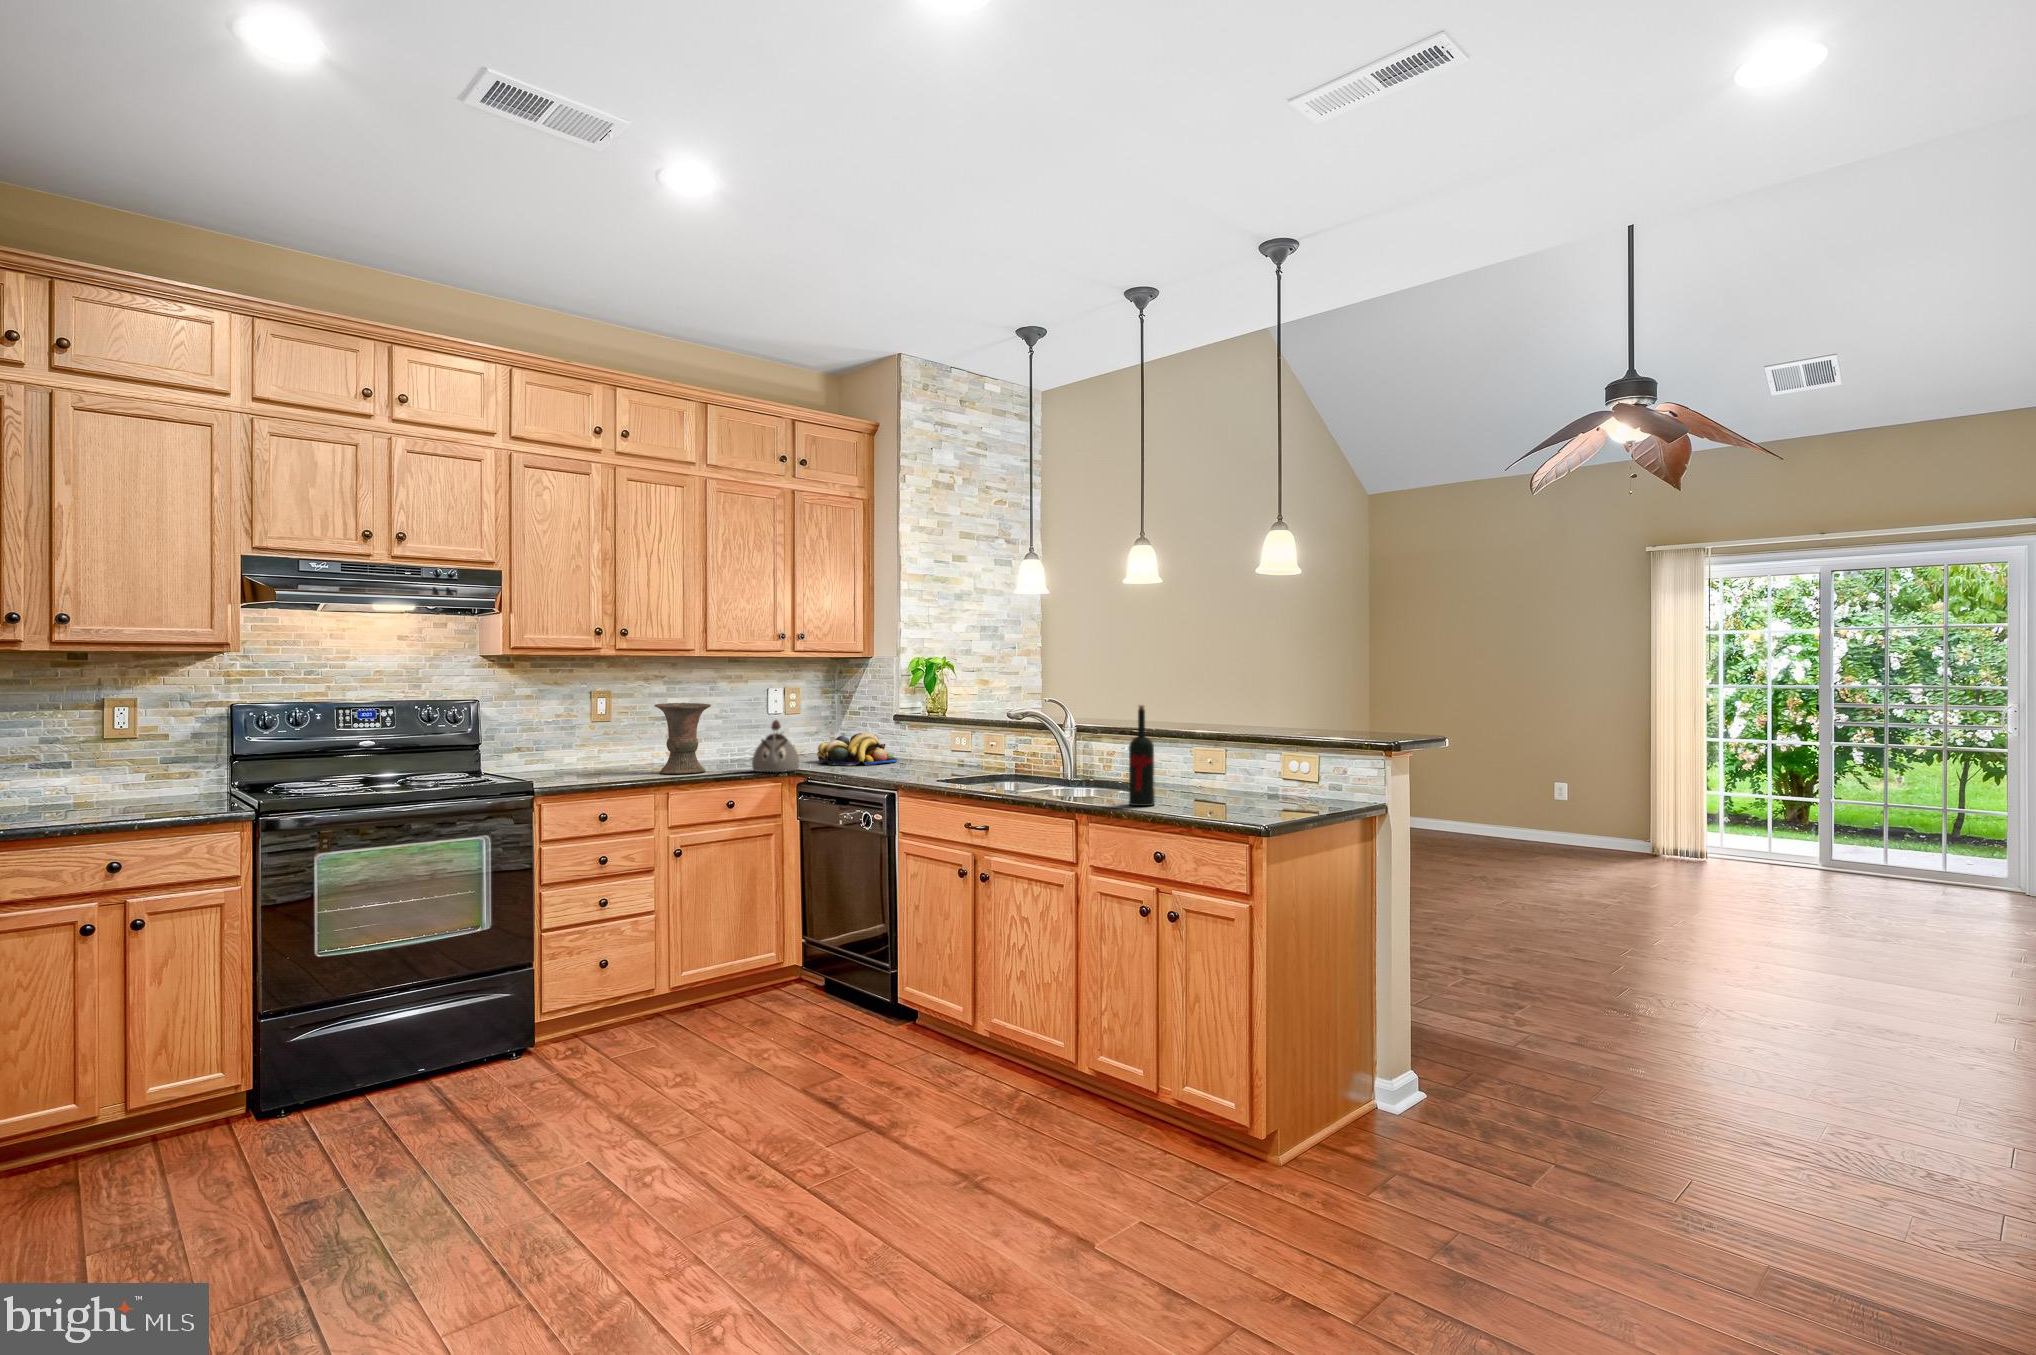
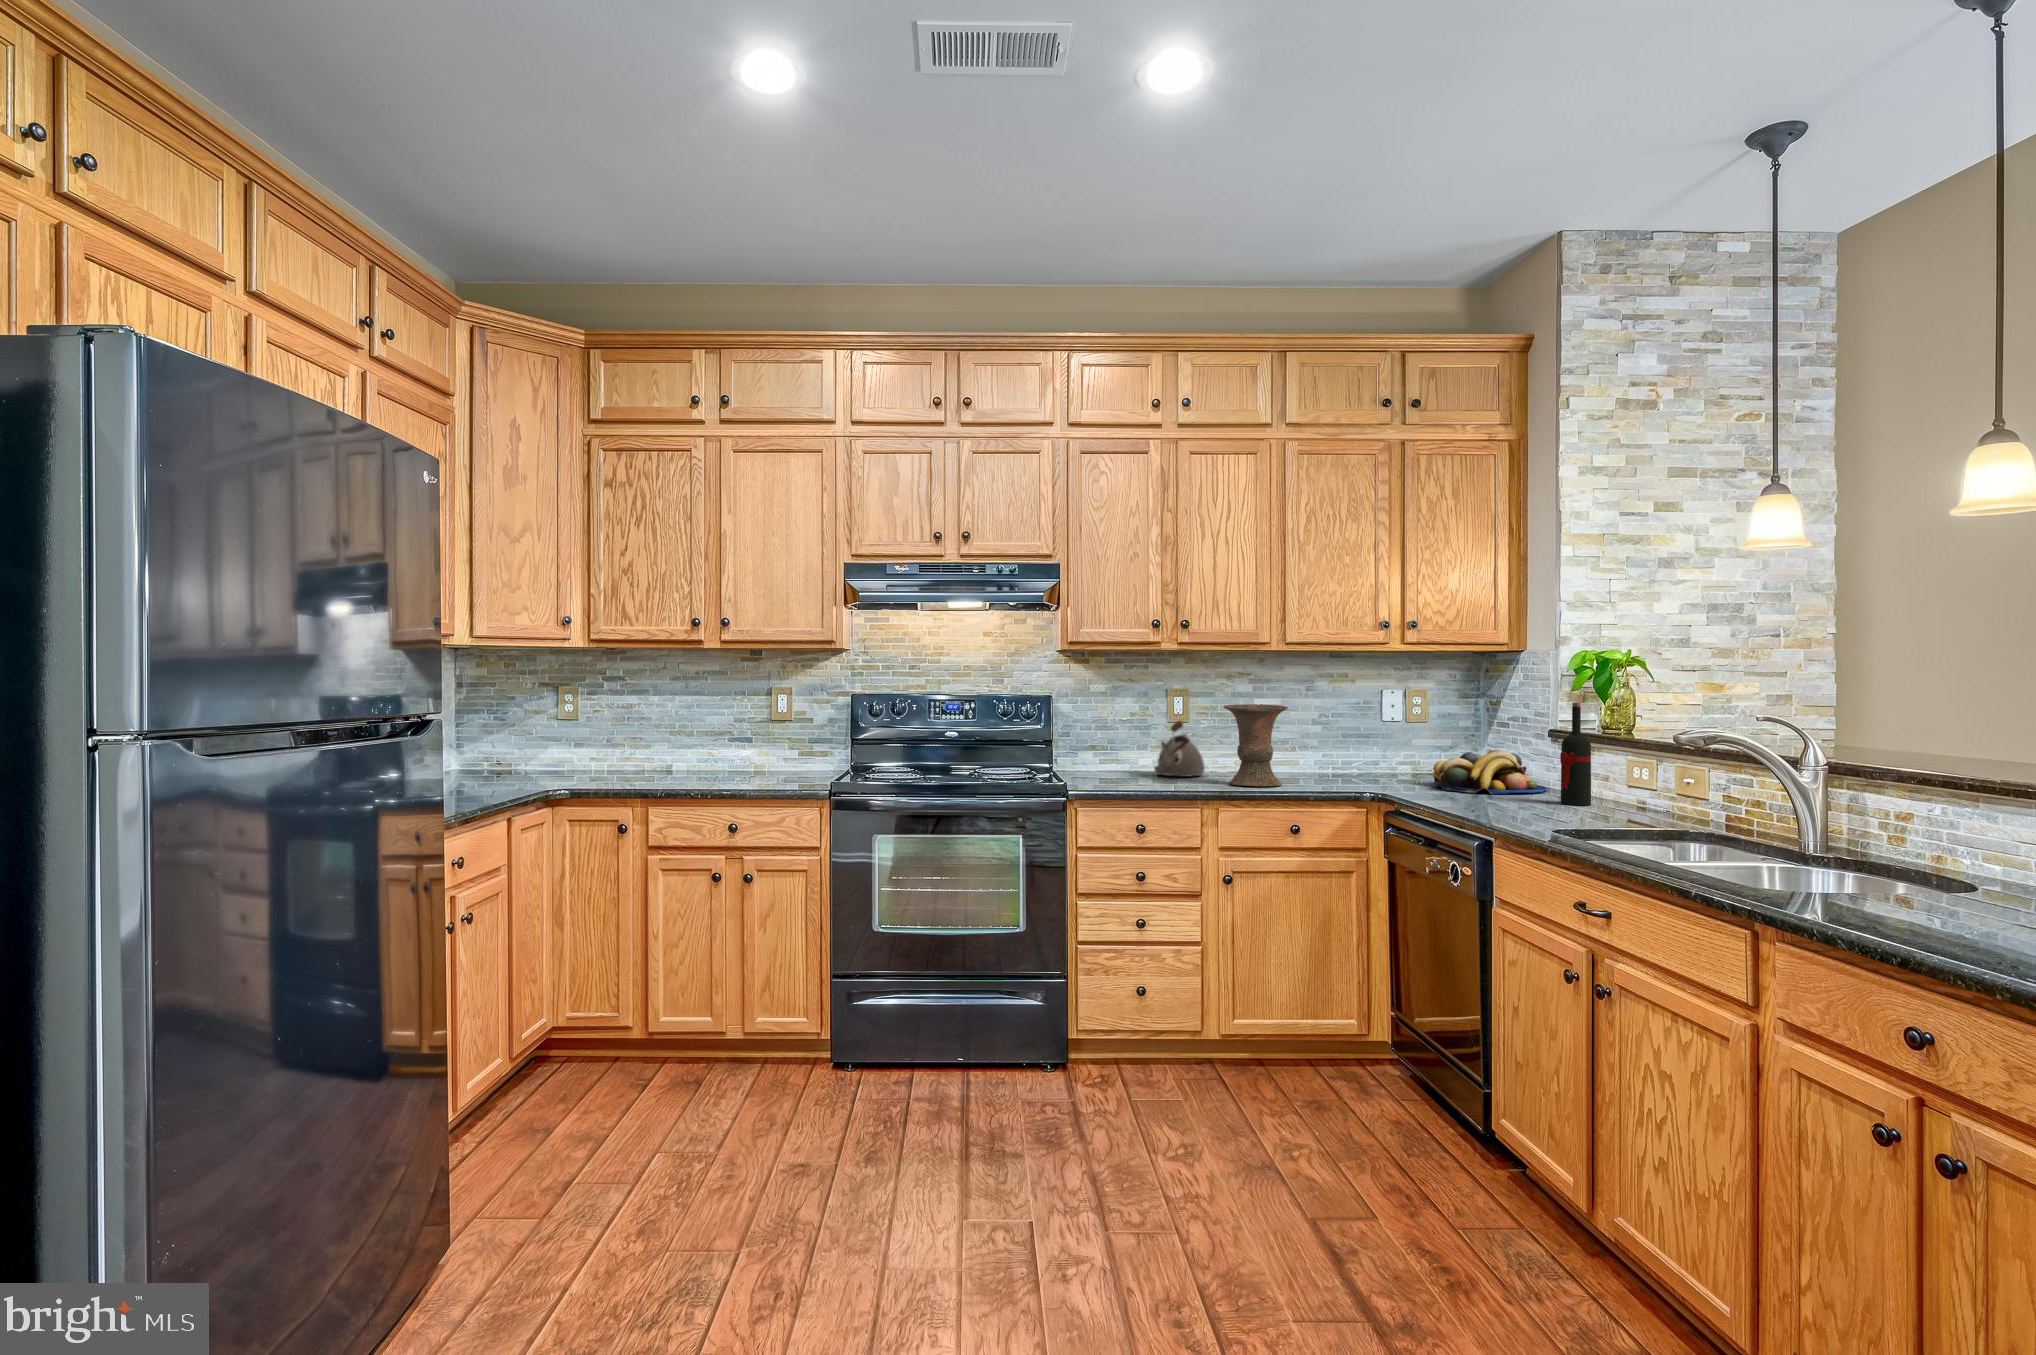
wine bottle: present [1129,705,1155,806] -> present [1560,702,1591,805]
kettle: present [752,720,799,772] -> present [1154,721,1205,777]

